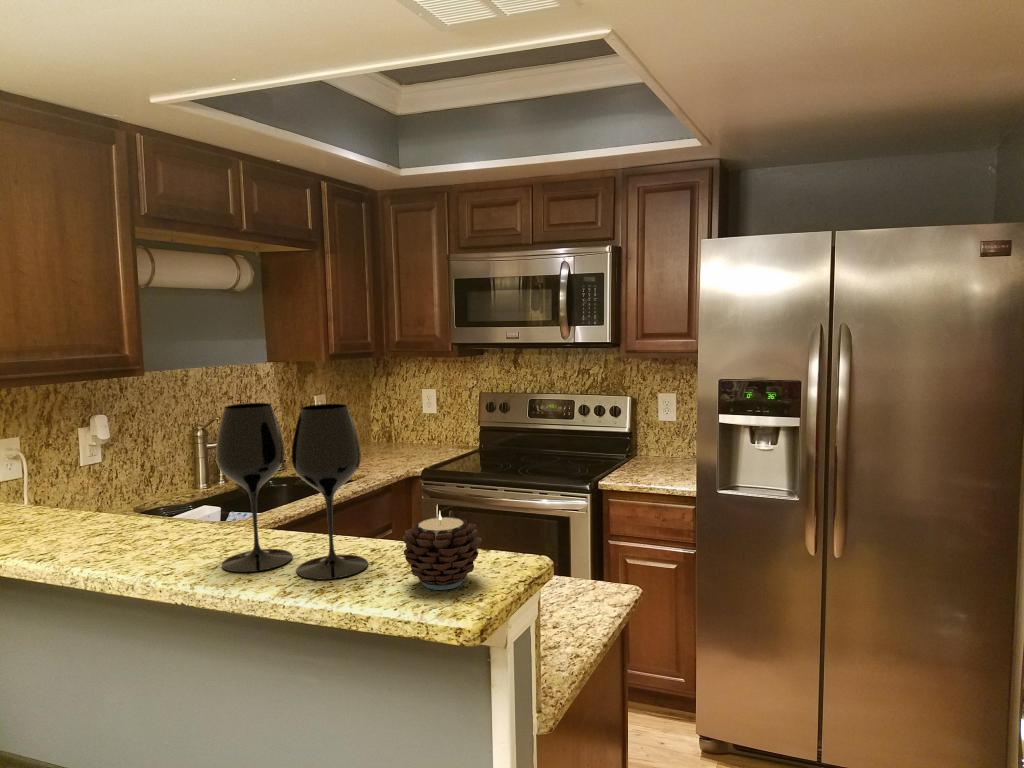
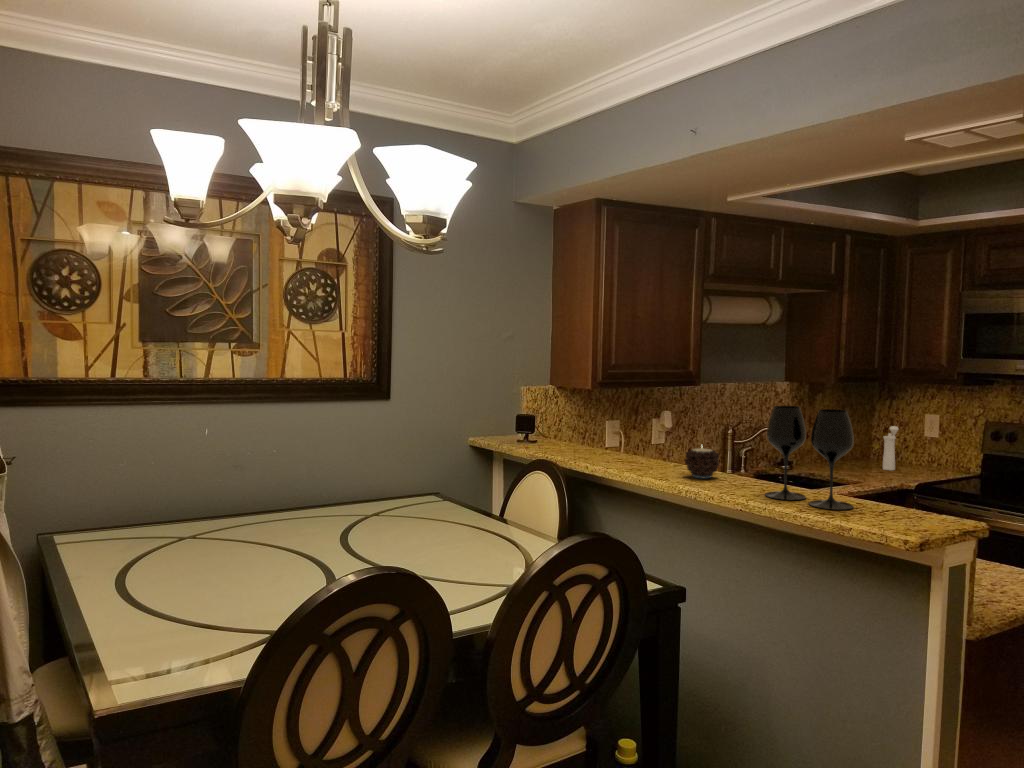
pepper mill: none [384,405,399,455] -> present [883,426,898,470]
candle: present [403,511,482,590] -> present [685,446,719,478]

